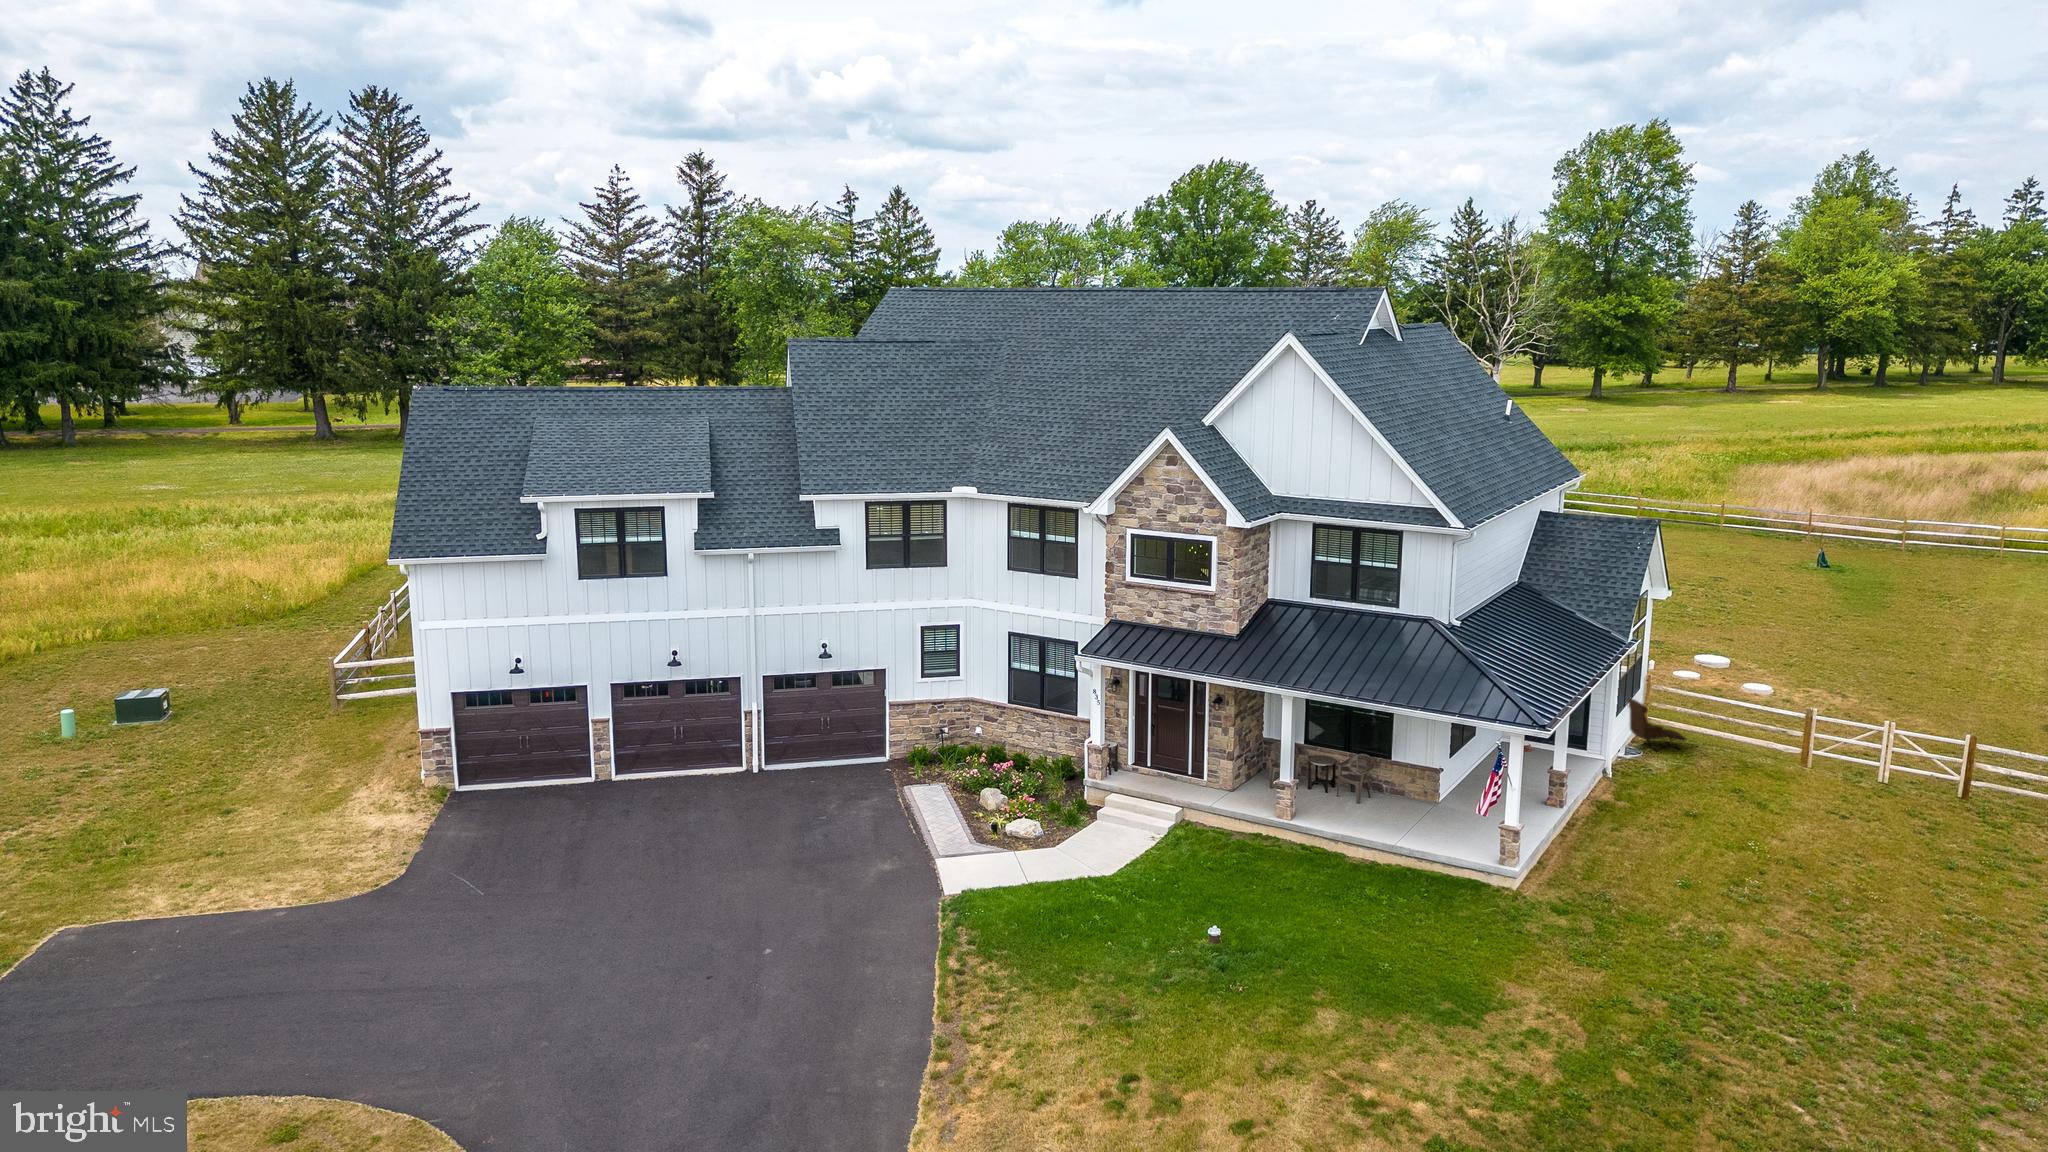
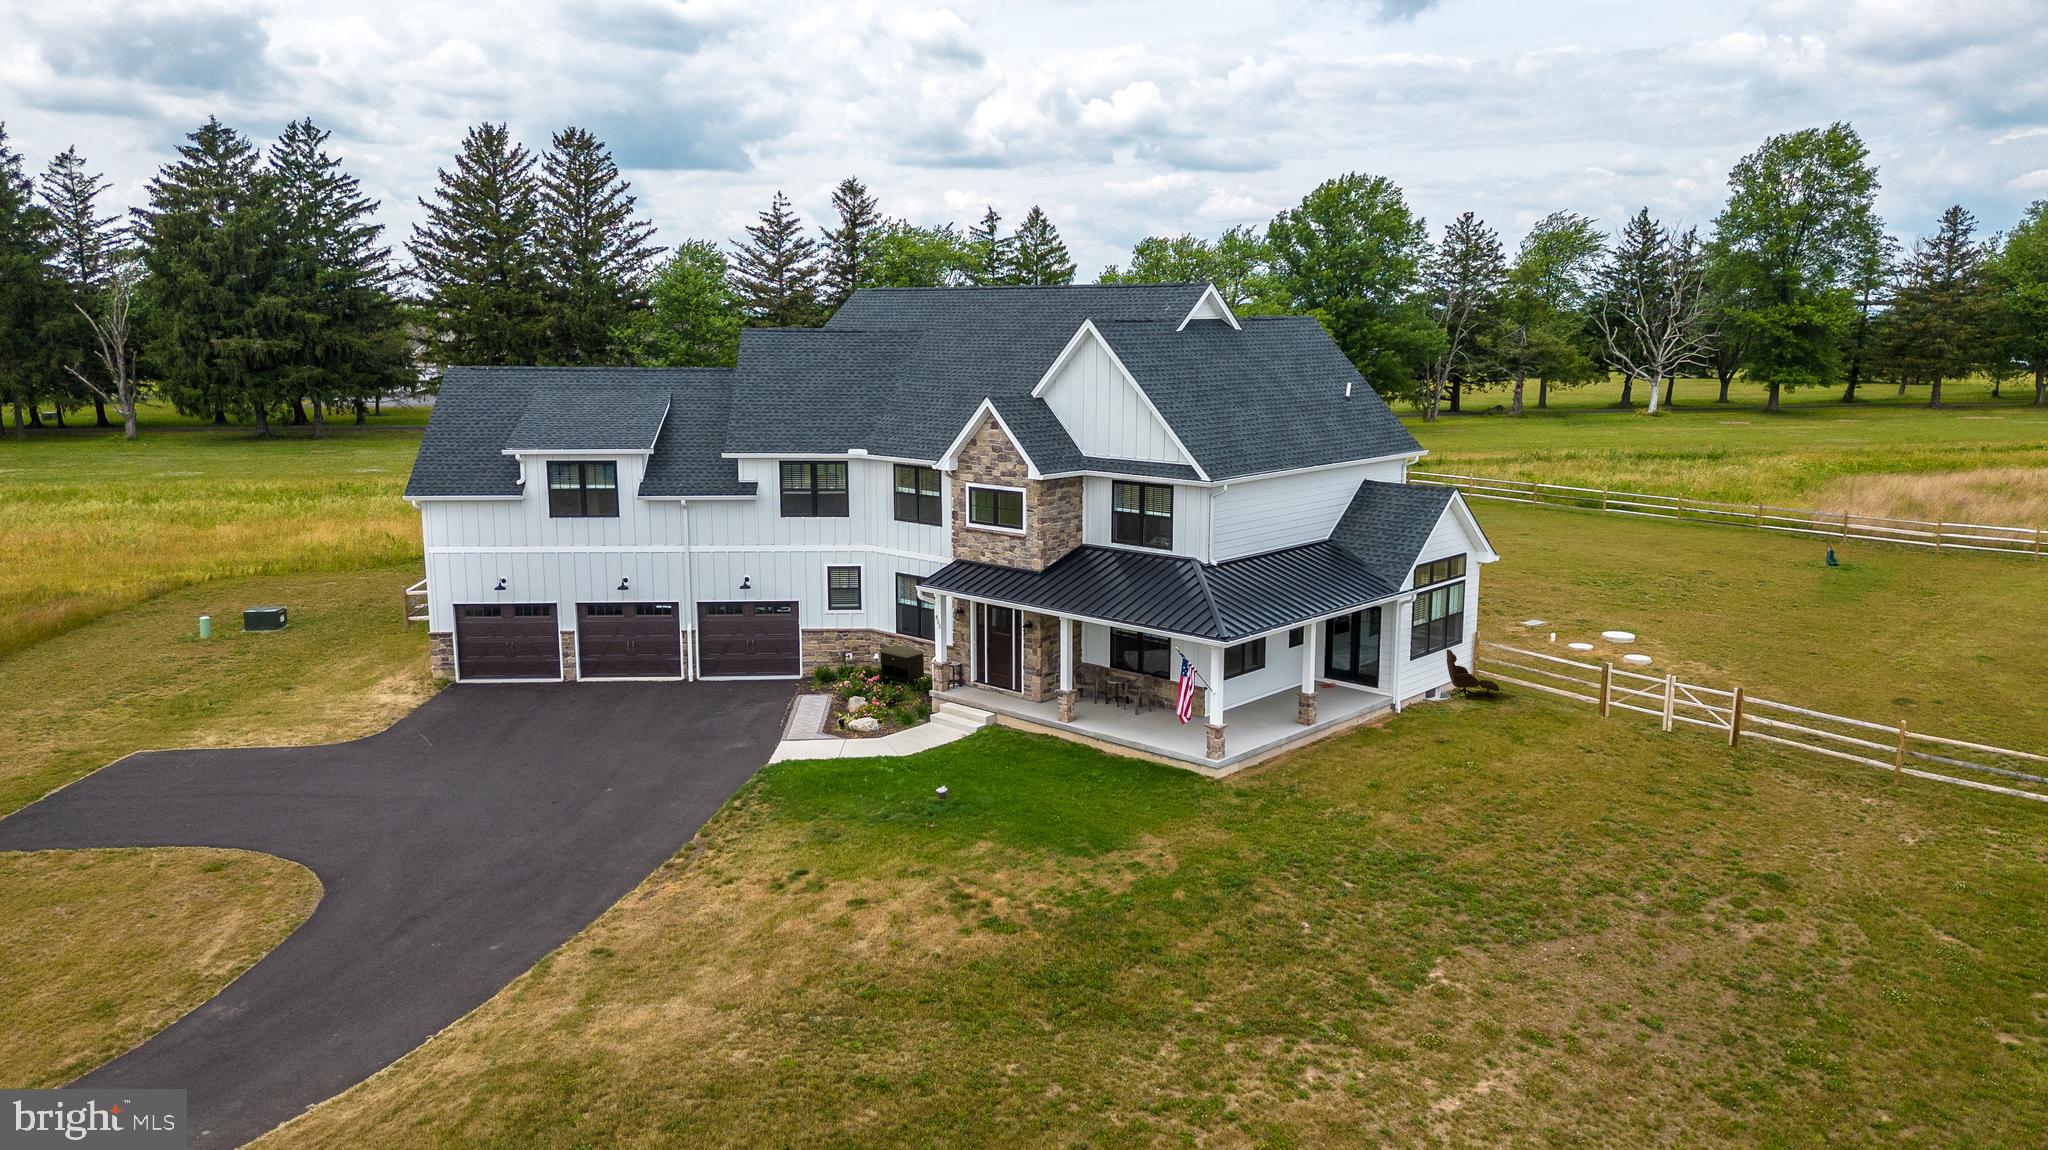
storage bench: none [996,717,1050,763] -> present [879,645,924,683]

